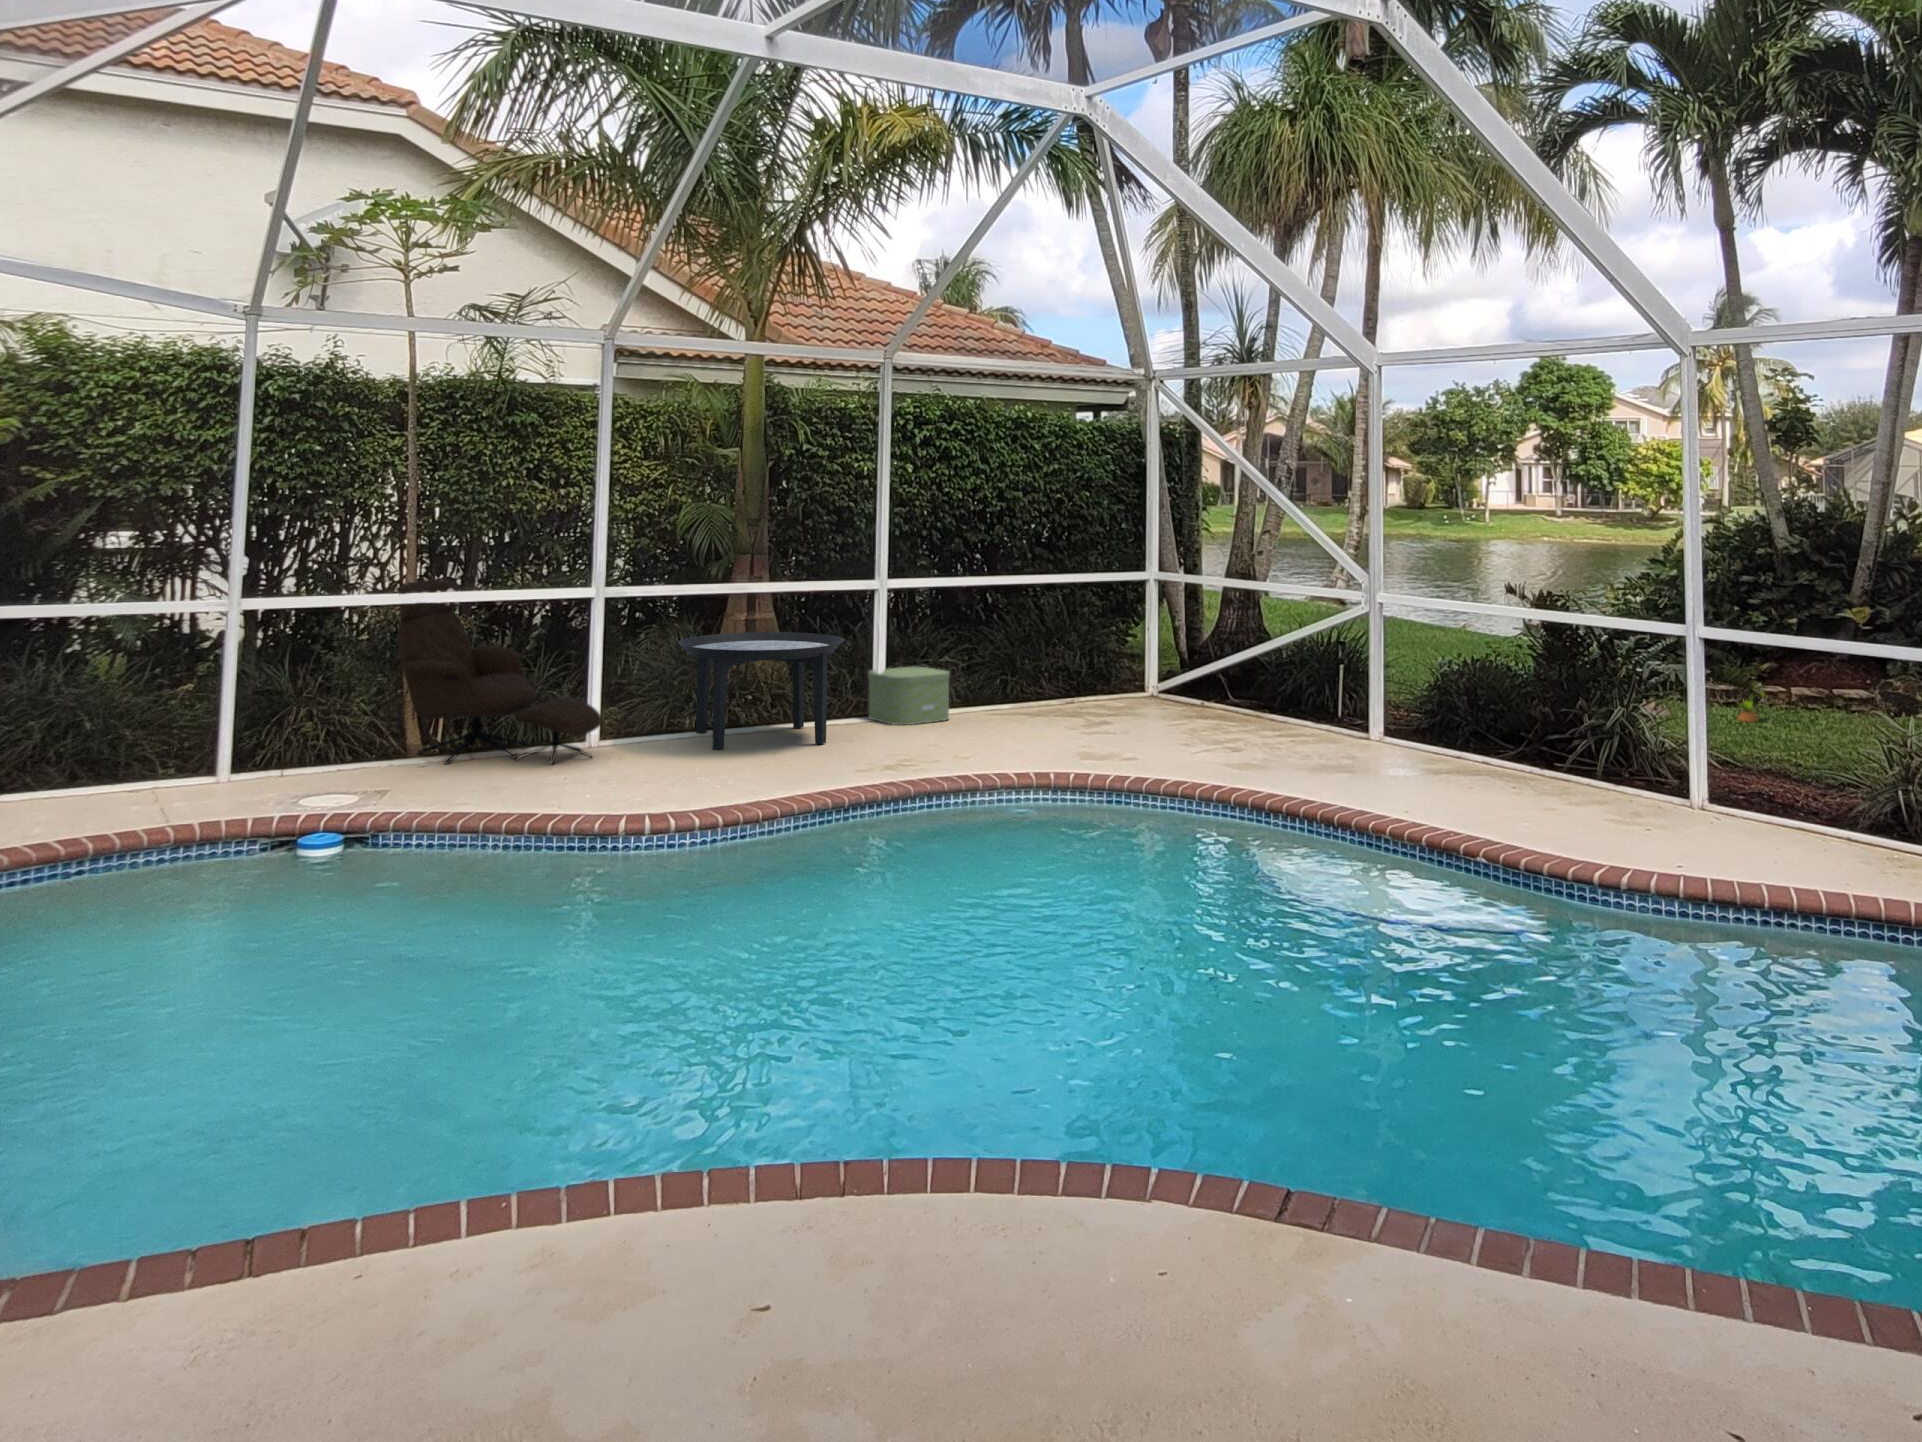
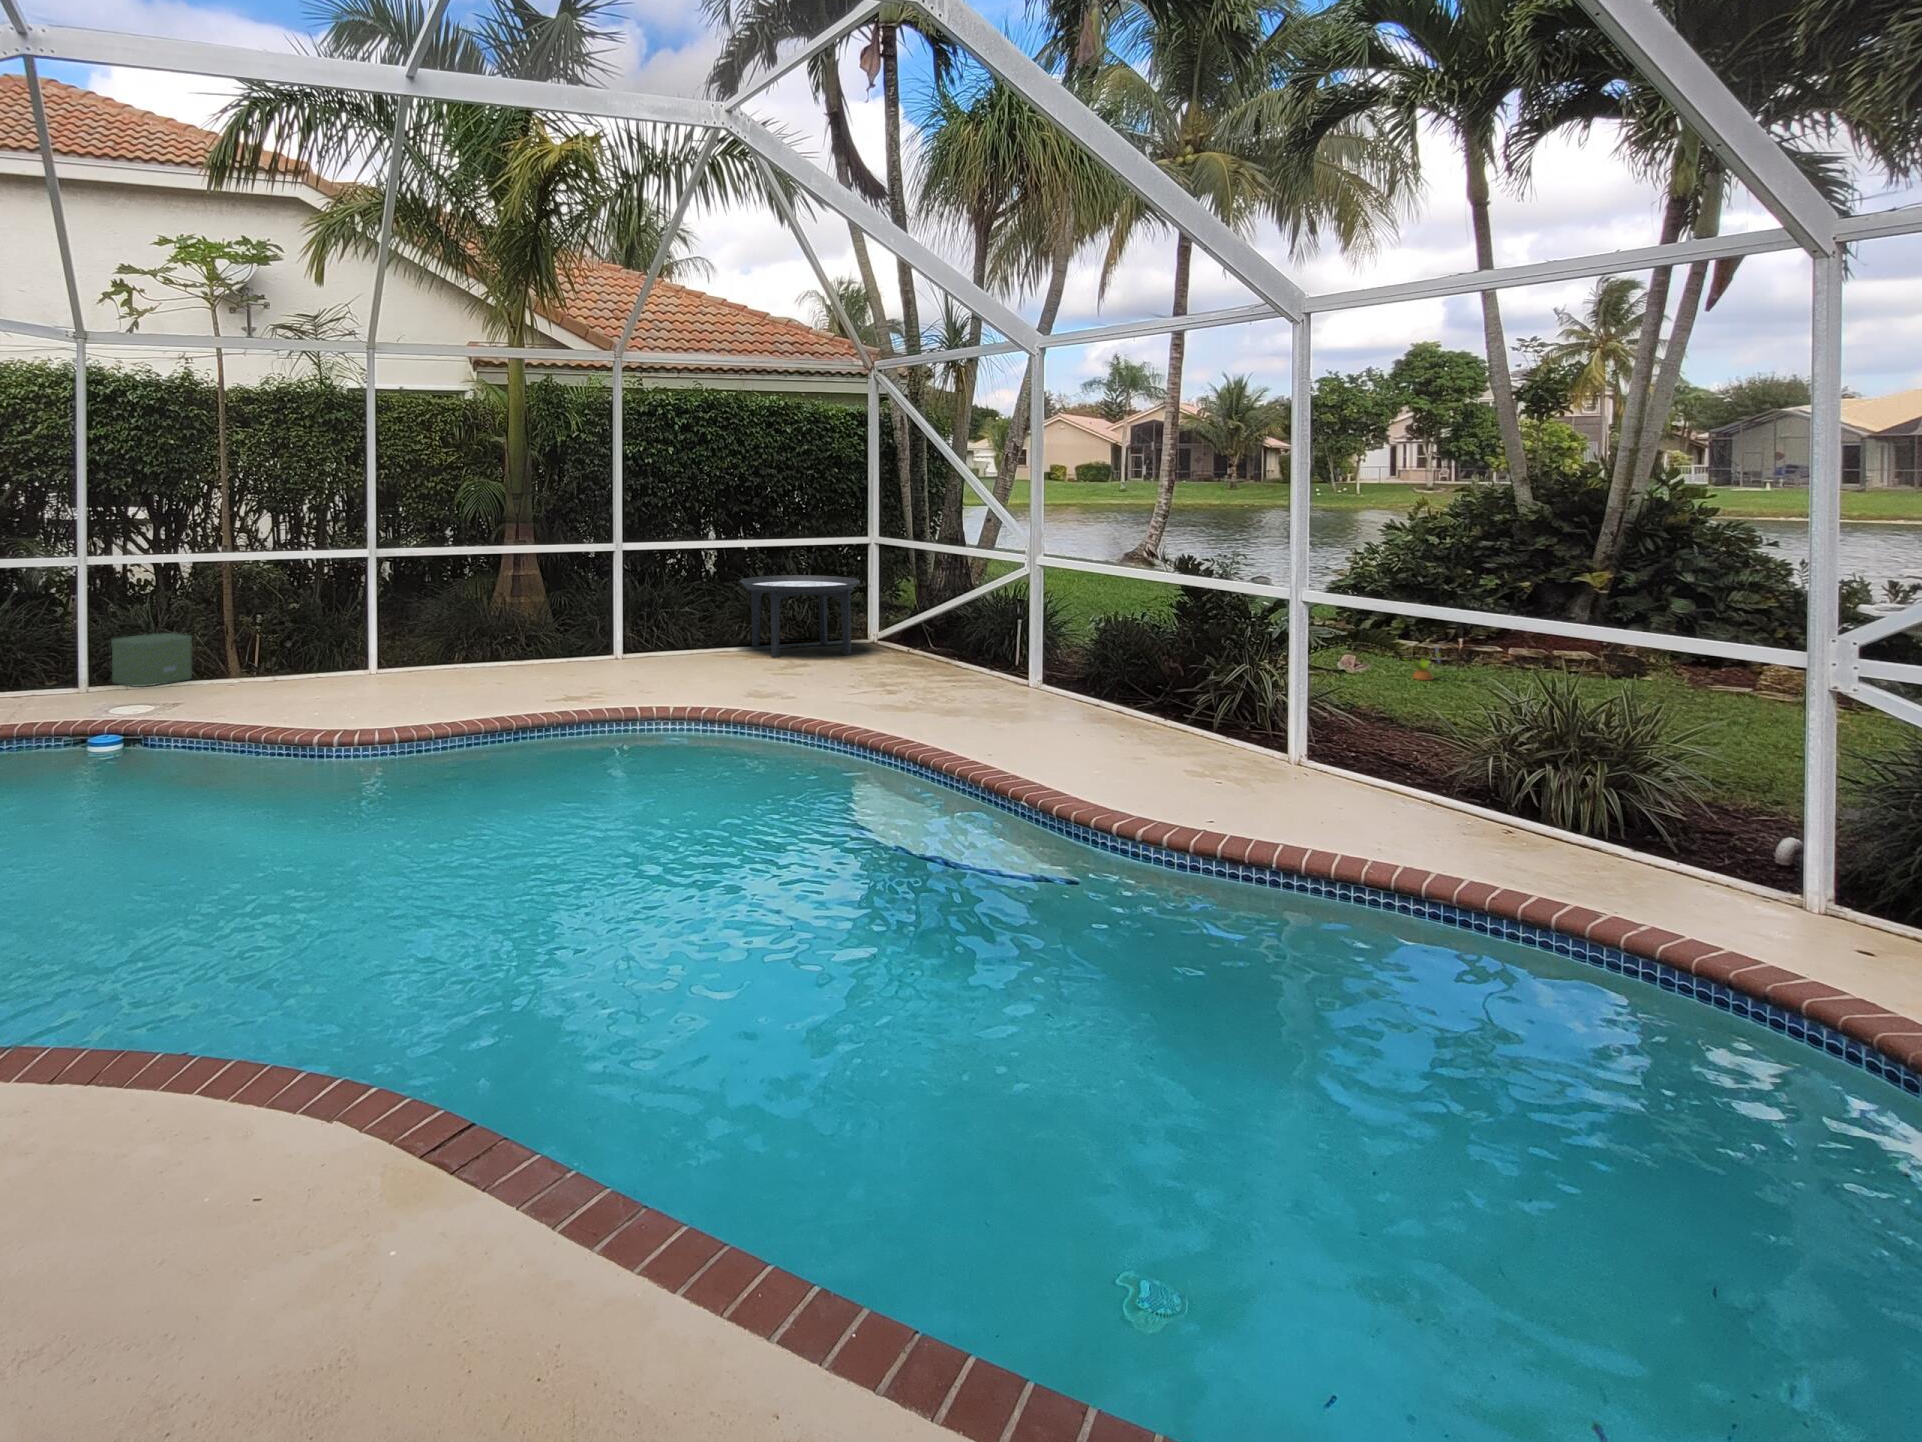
lounge chair: present [398,579,602,764] -> none [229,541,381,683]
round table: present [678,632,844,750] -> present [740,575,860,658]
storage box: present [868,667,950,725] -> present [111,633,192,687]

